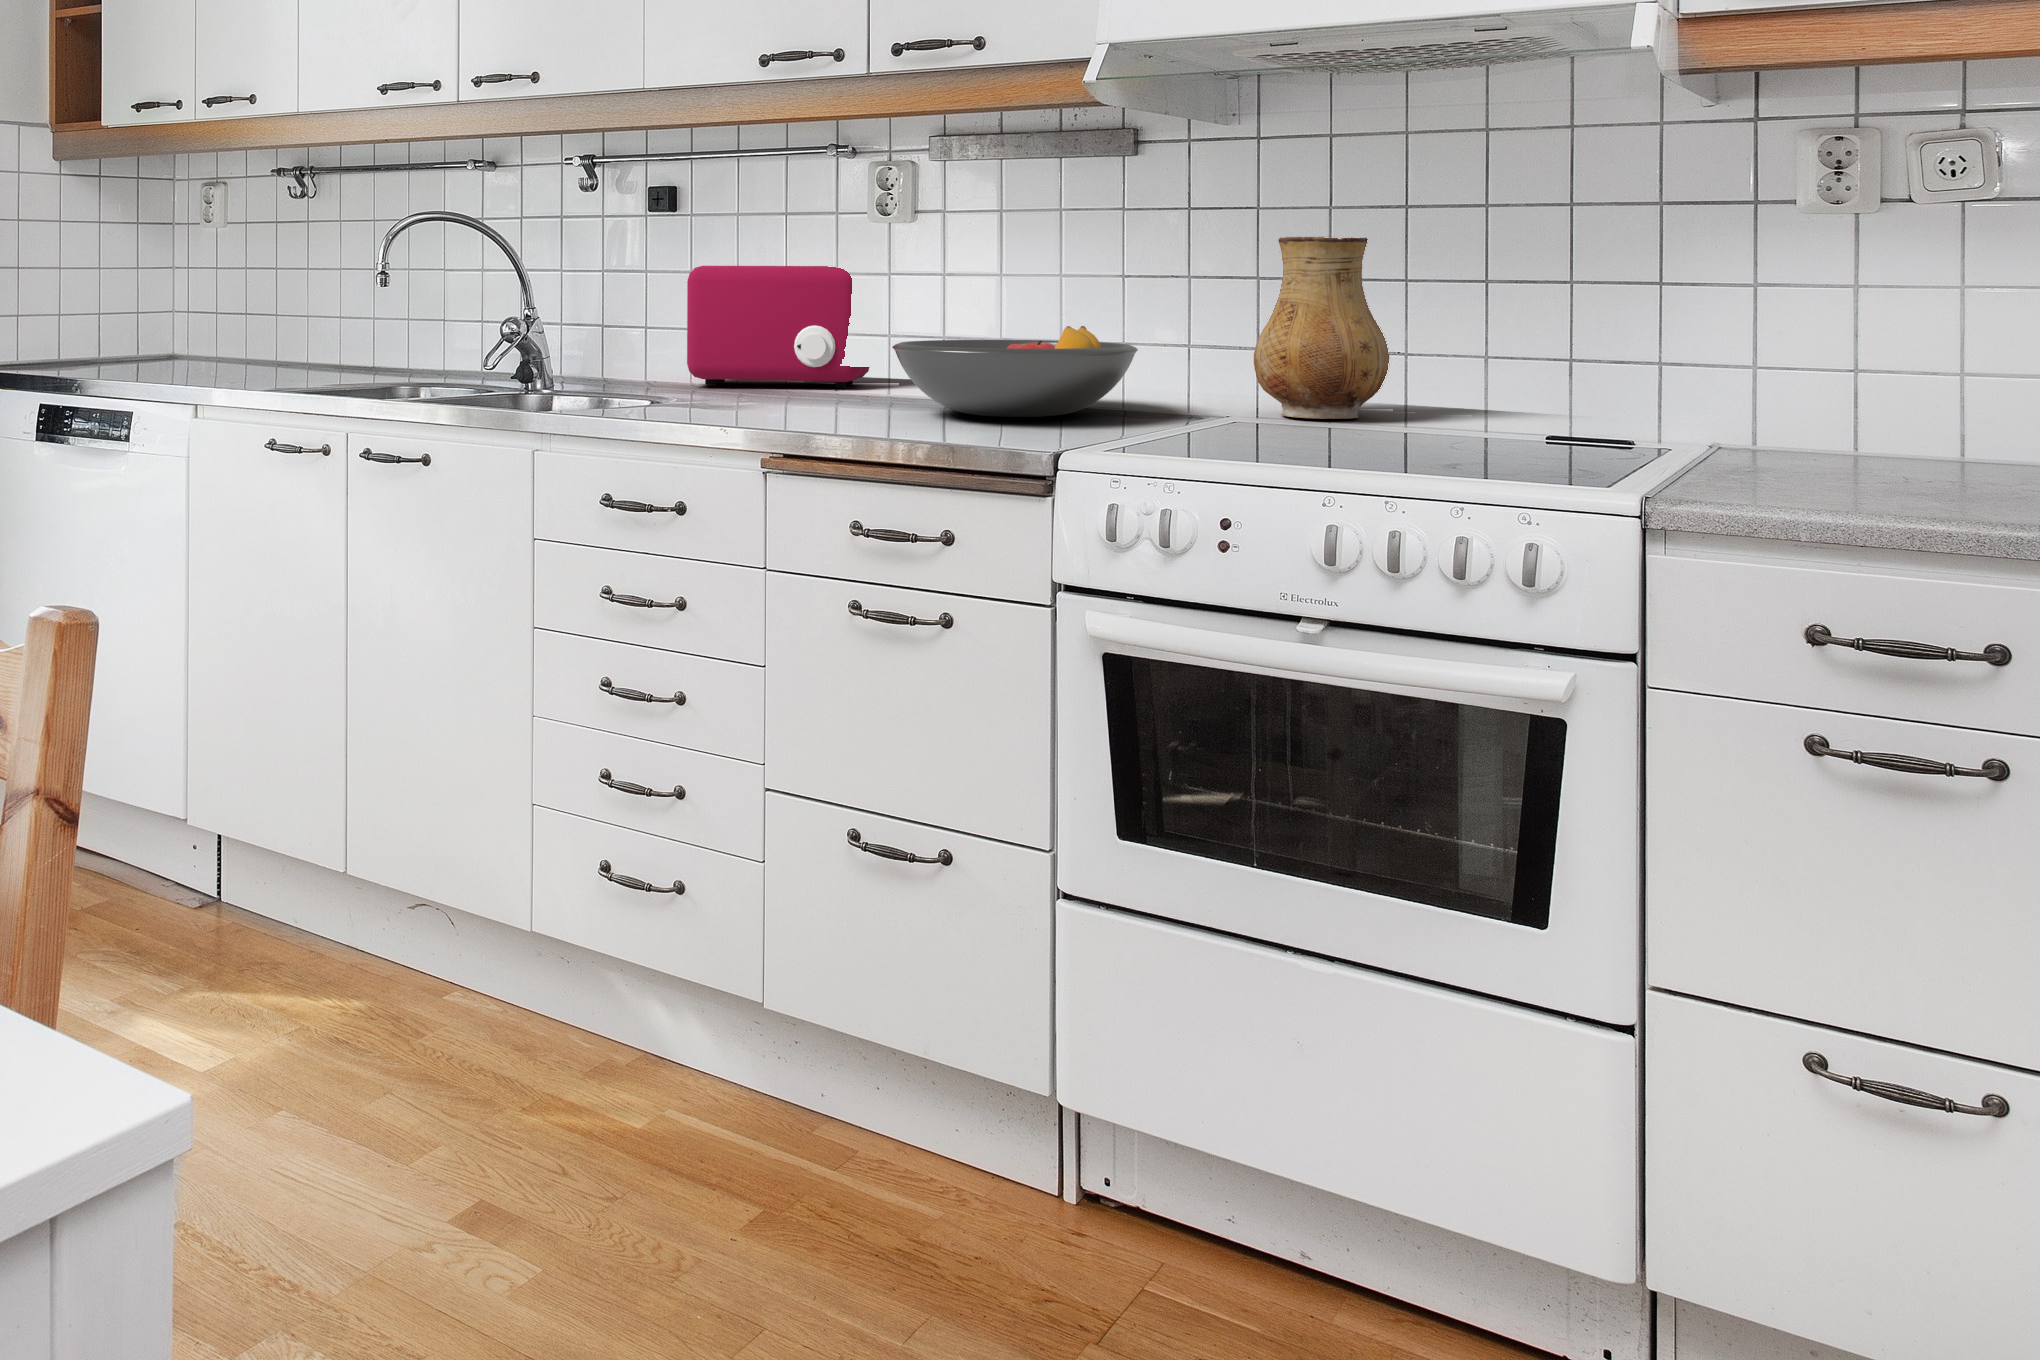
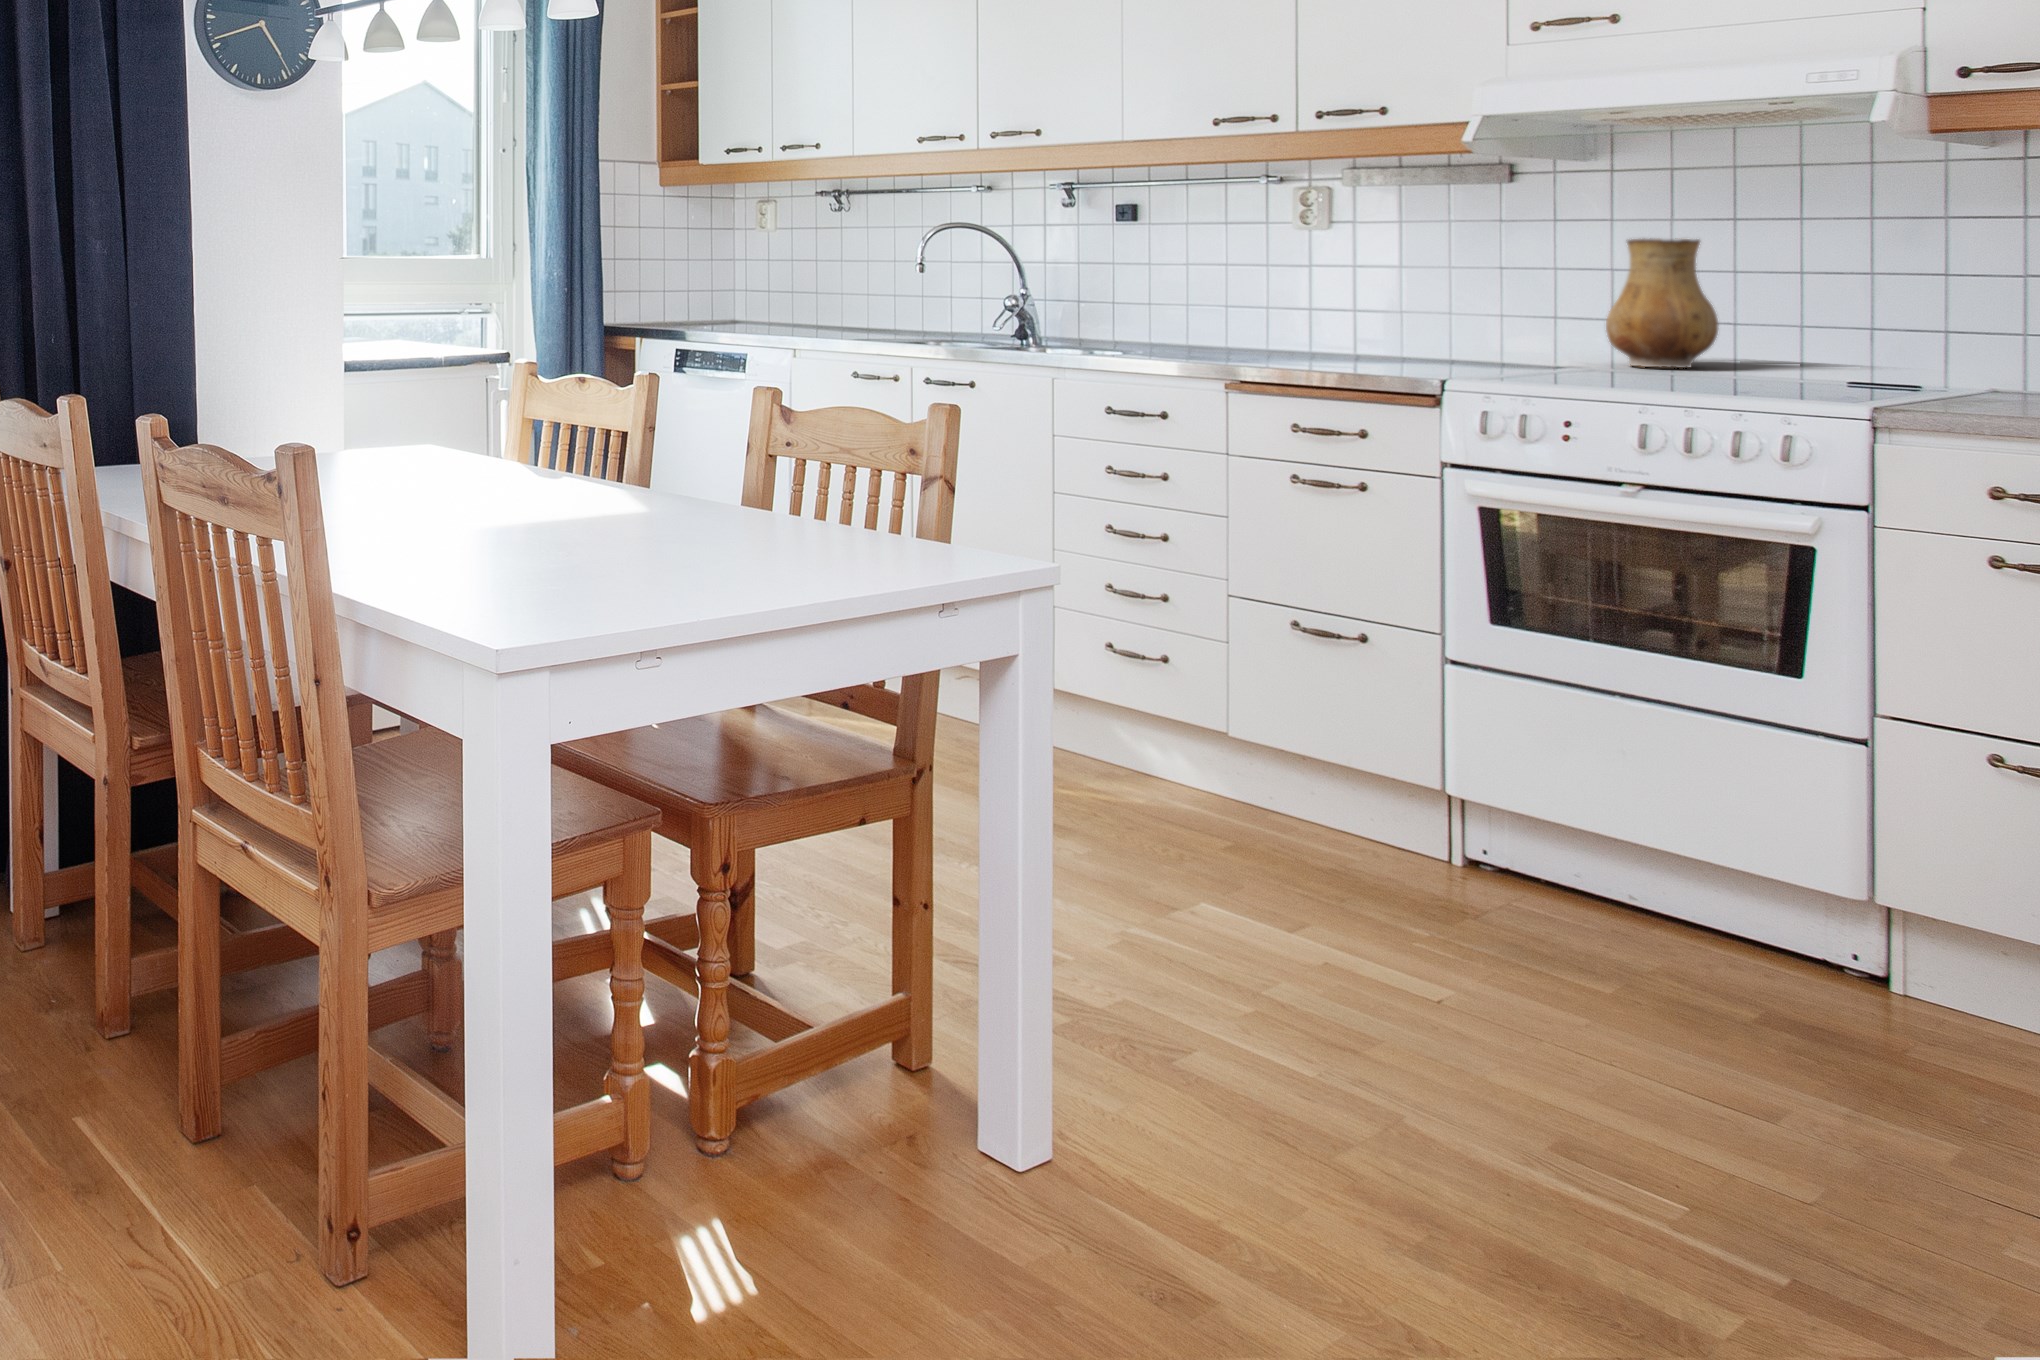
toaster: present [687,266,869,388] -> none [1149,260,1292,346]
fruit bowl: present [892,326,1138,417] -> none [1318,302,1511,363]

